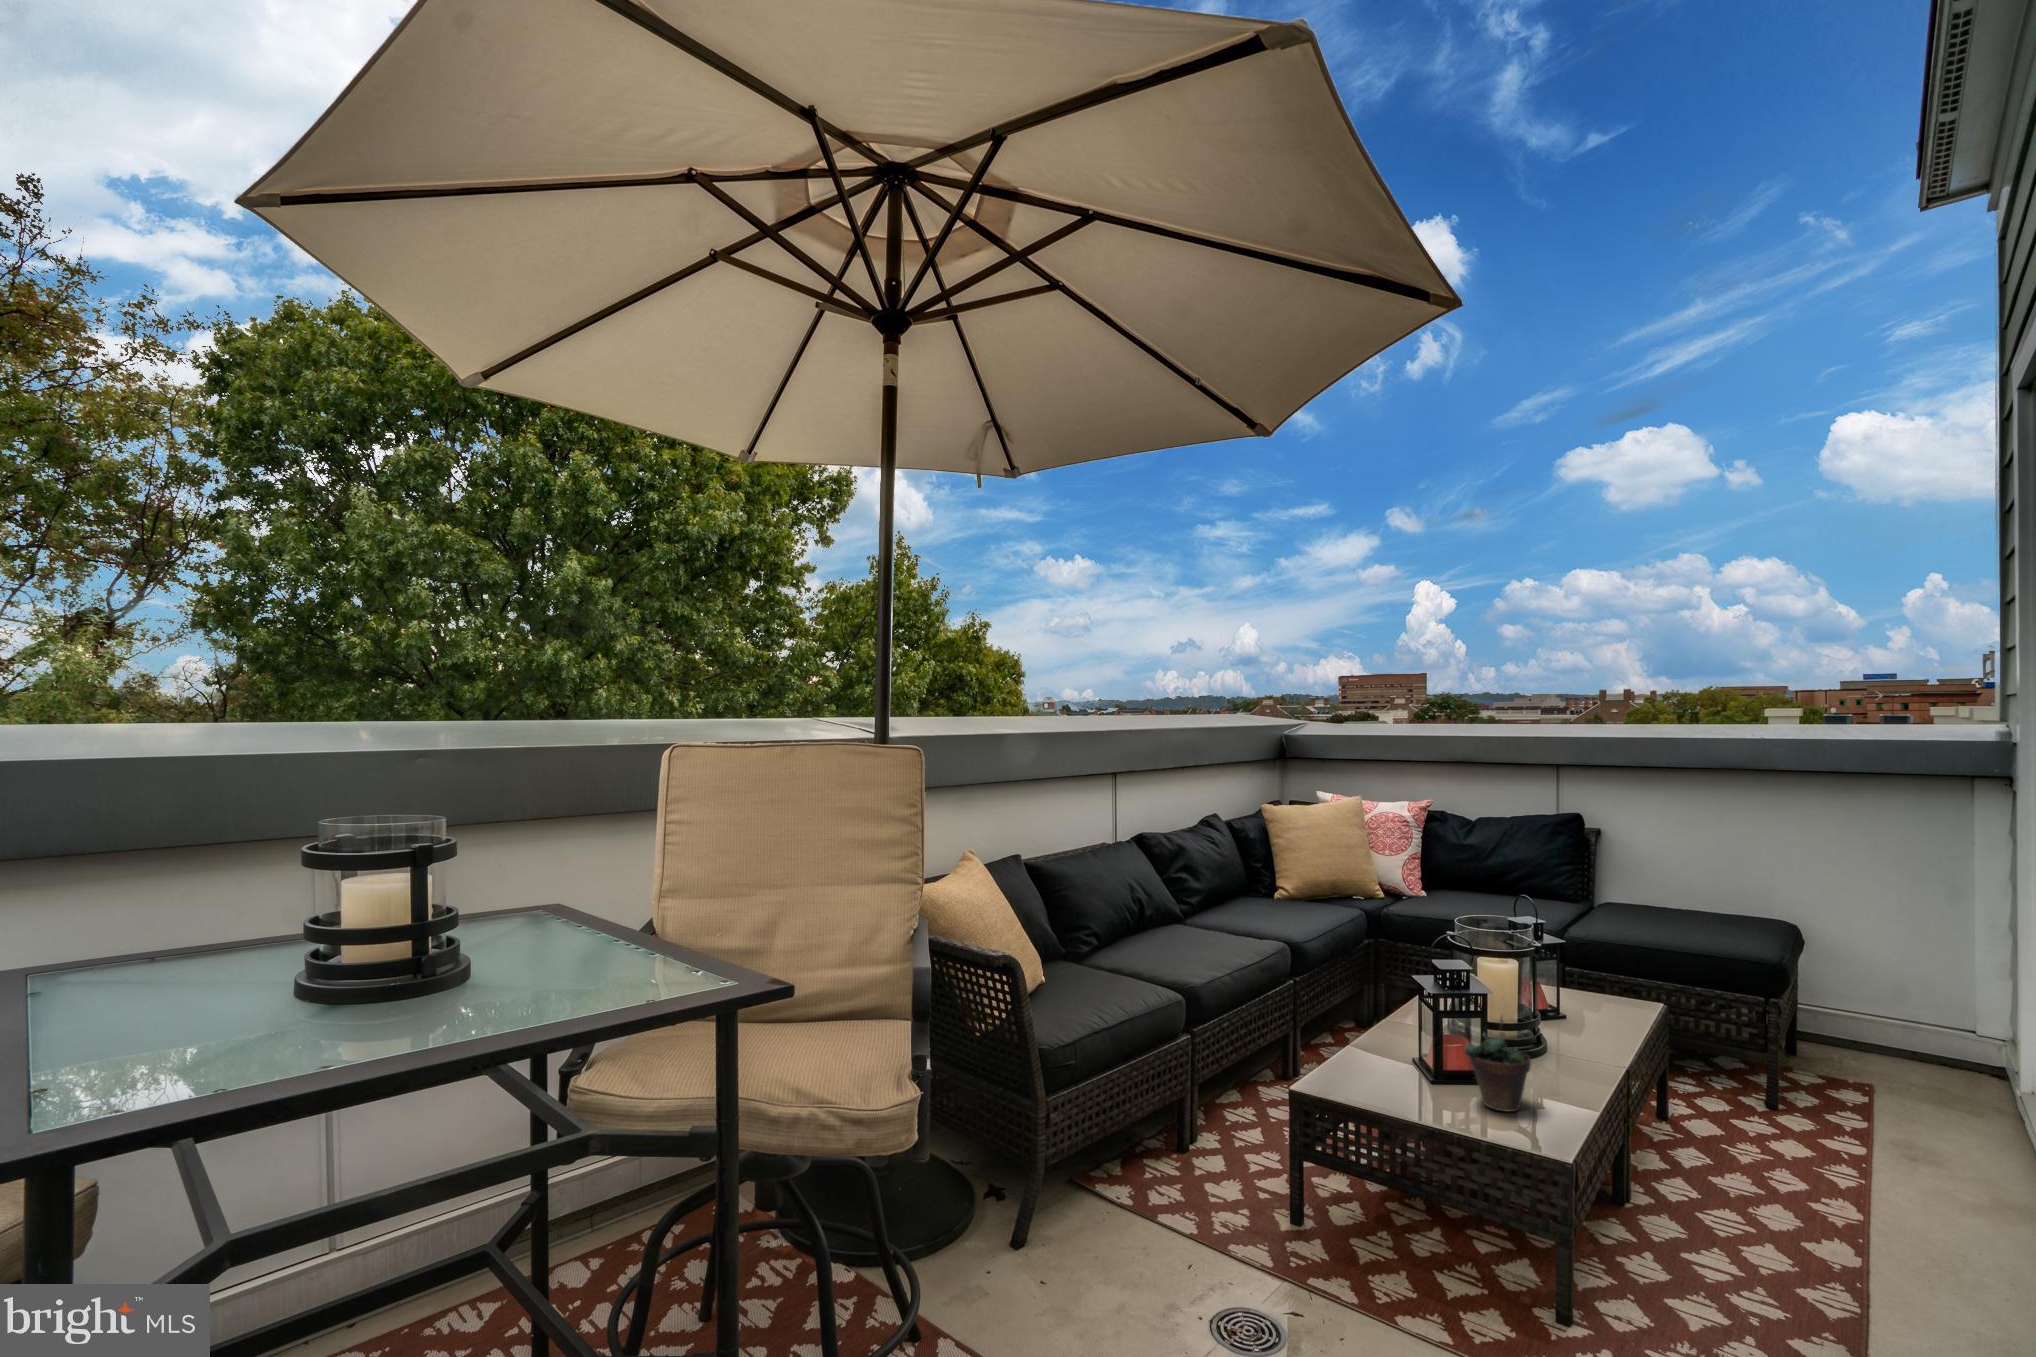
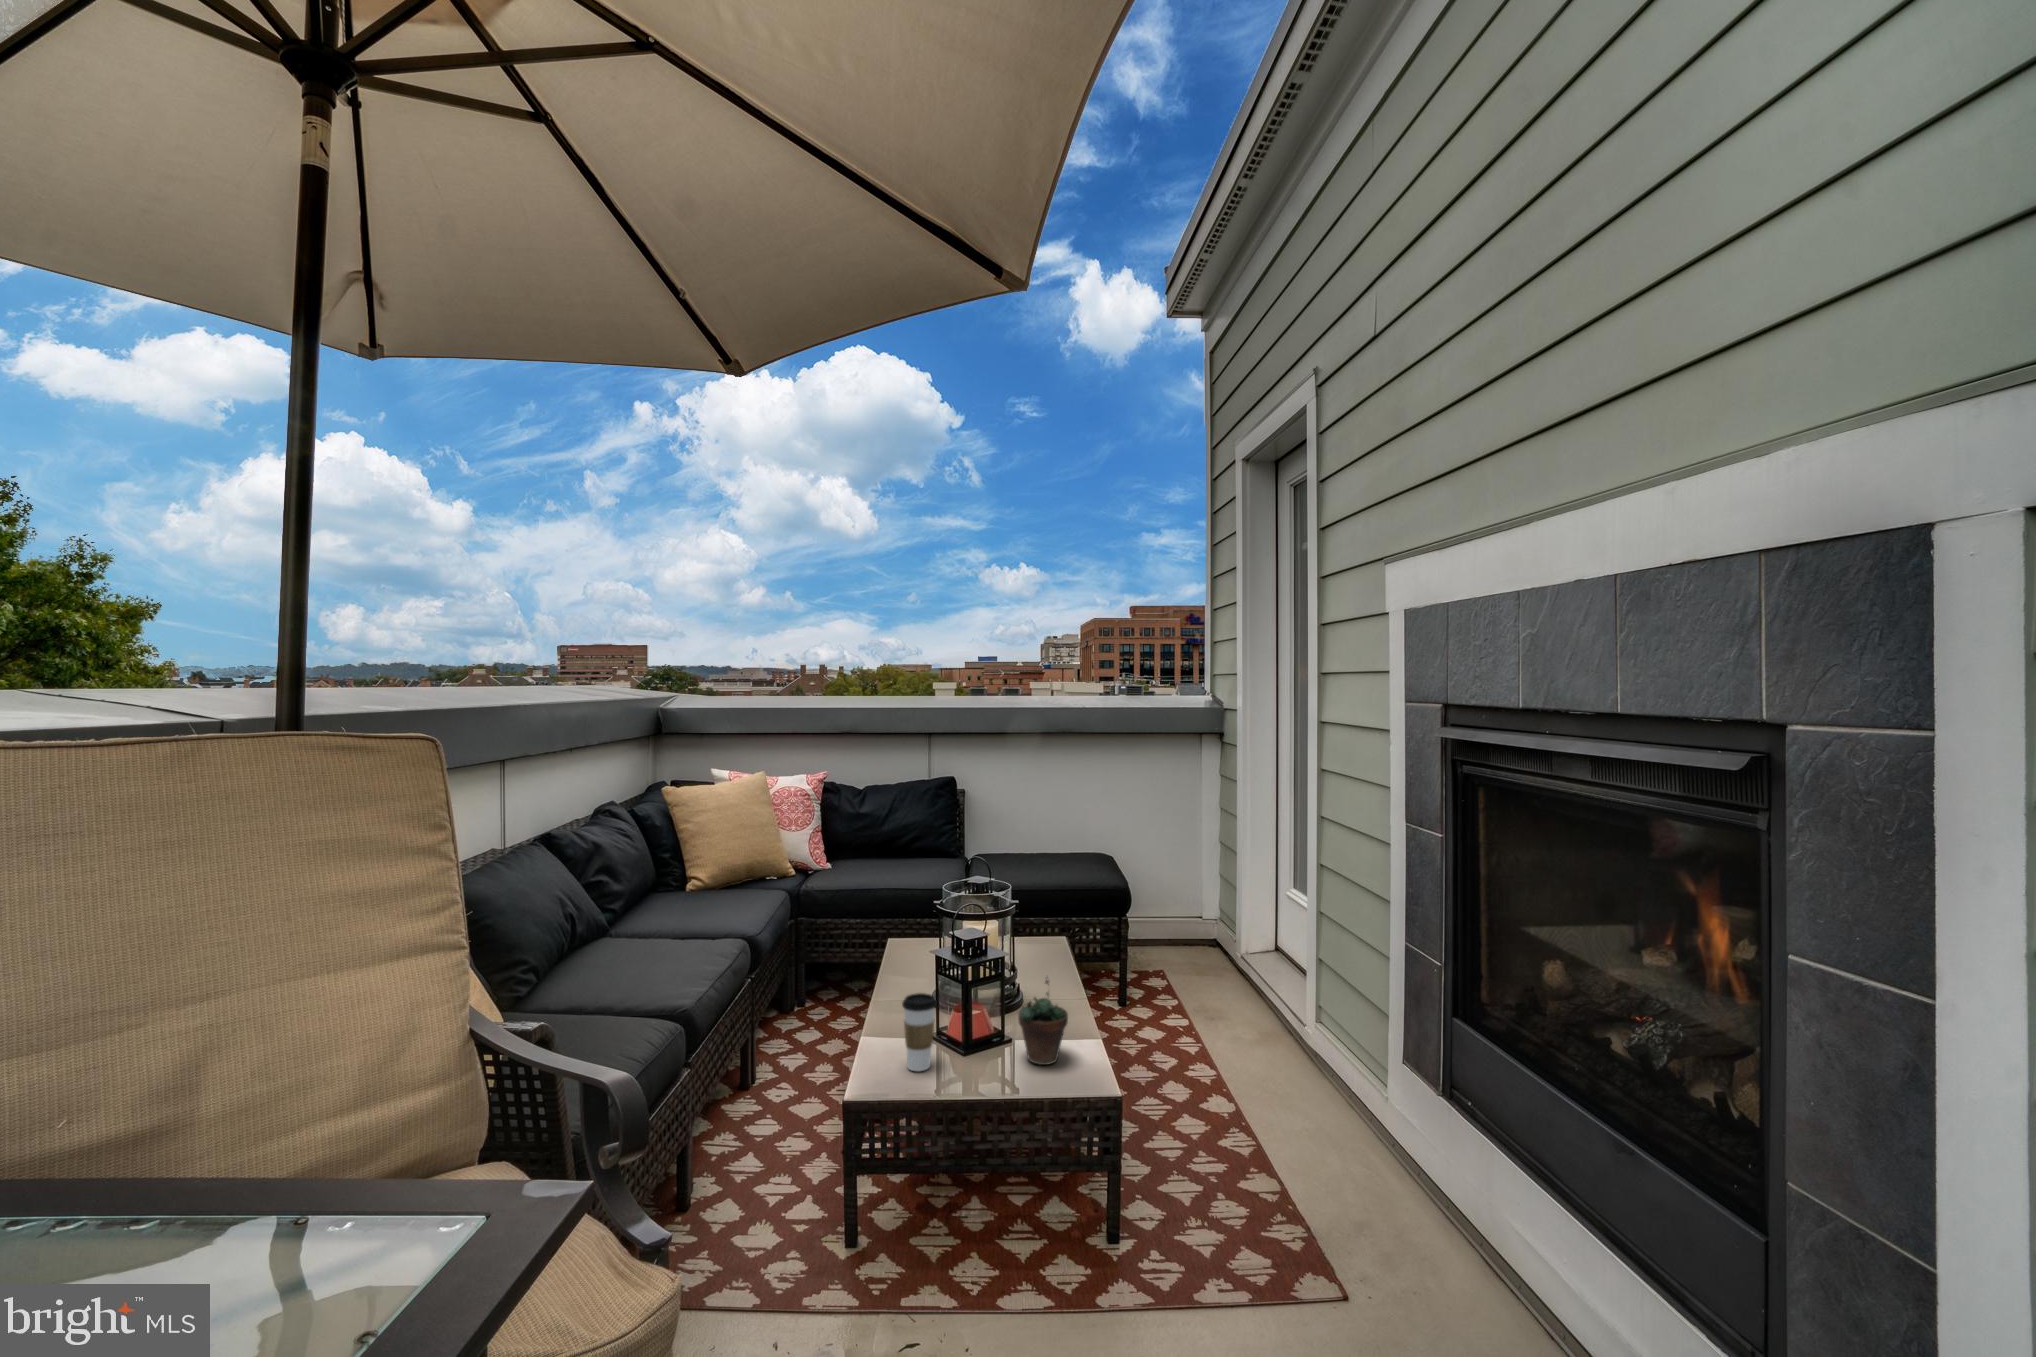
coffee cup: none [1345,1006,1381,1082] -> present [902,993,937,1071]

